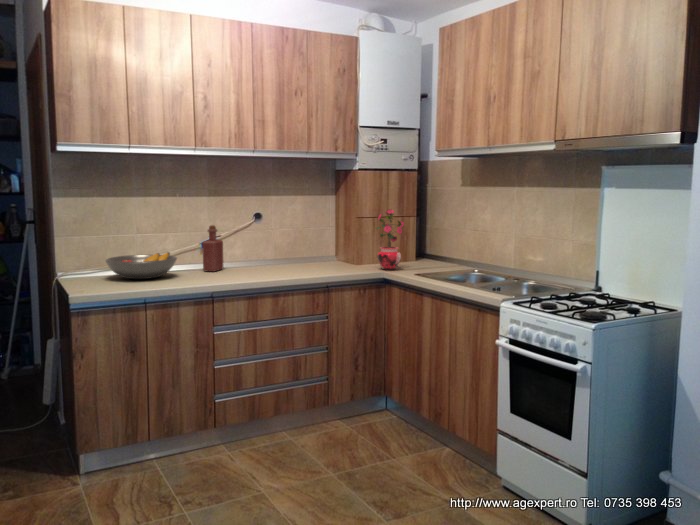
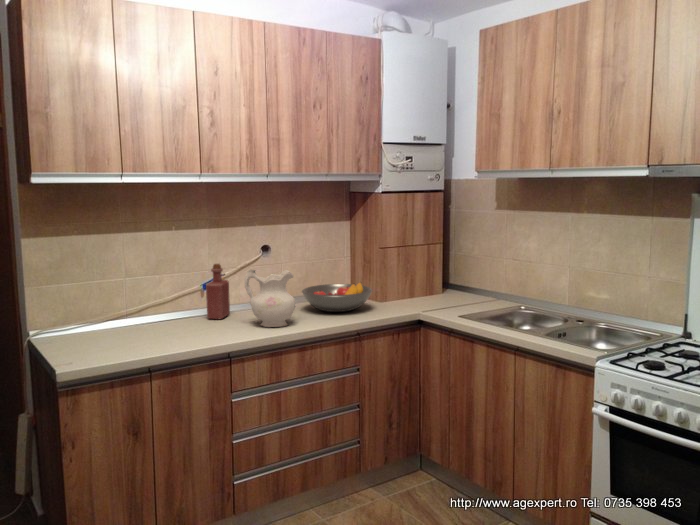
potted plant: present [376,209,404,270] -> none [401,238,439,309]
ceramic pitcher: none [231,229,273,277] -> present [244,270,295,327]
fruit bowl: present [105,252,177,279] -> present [302,282,372,312]

